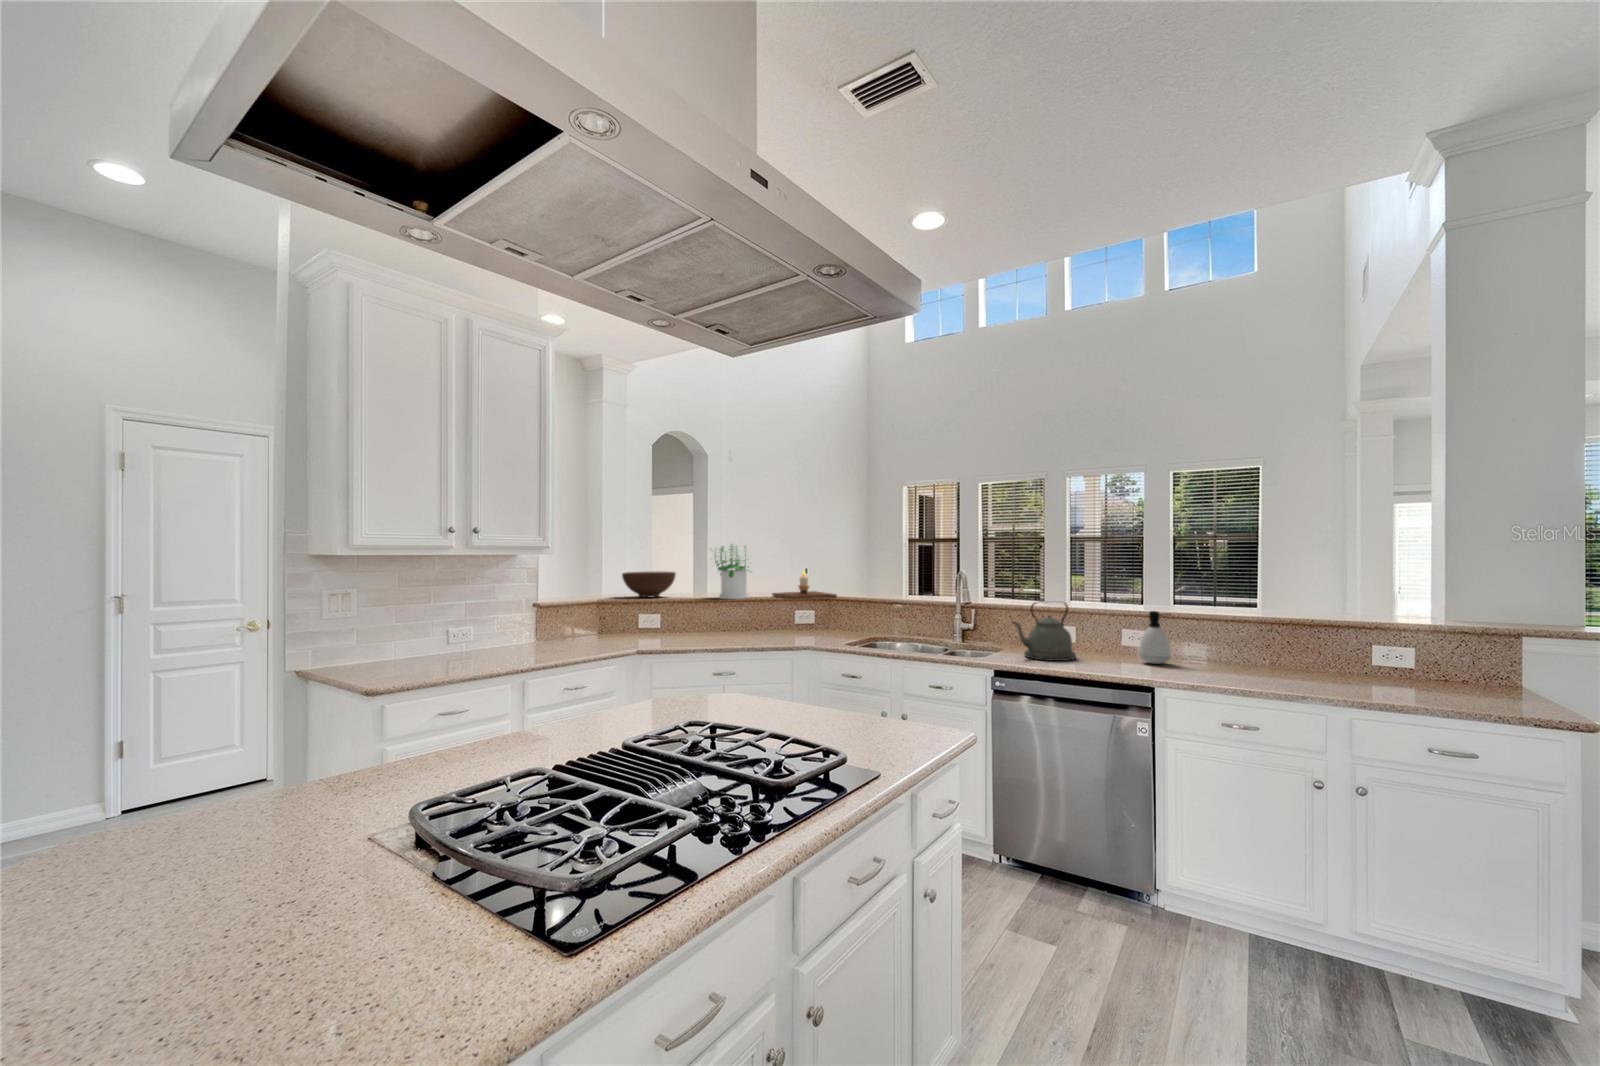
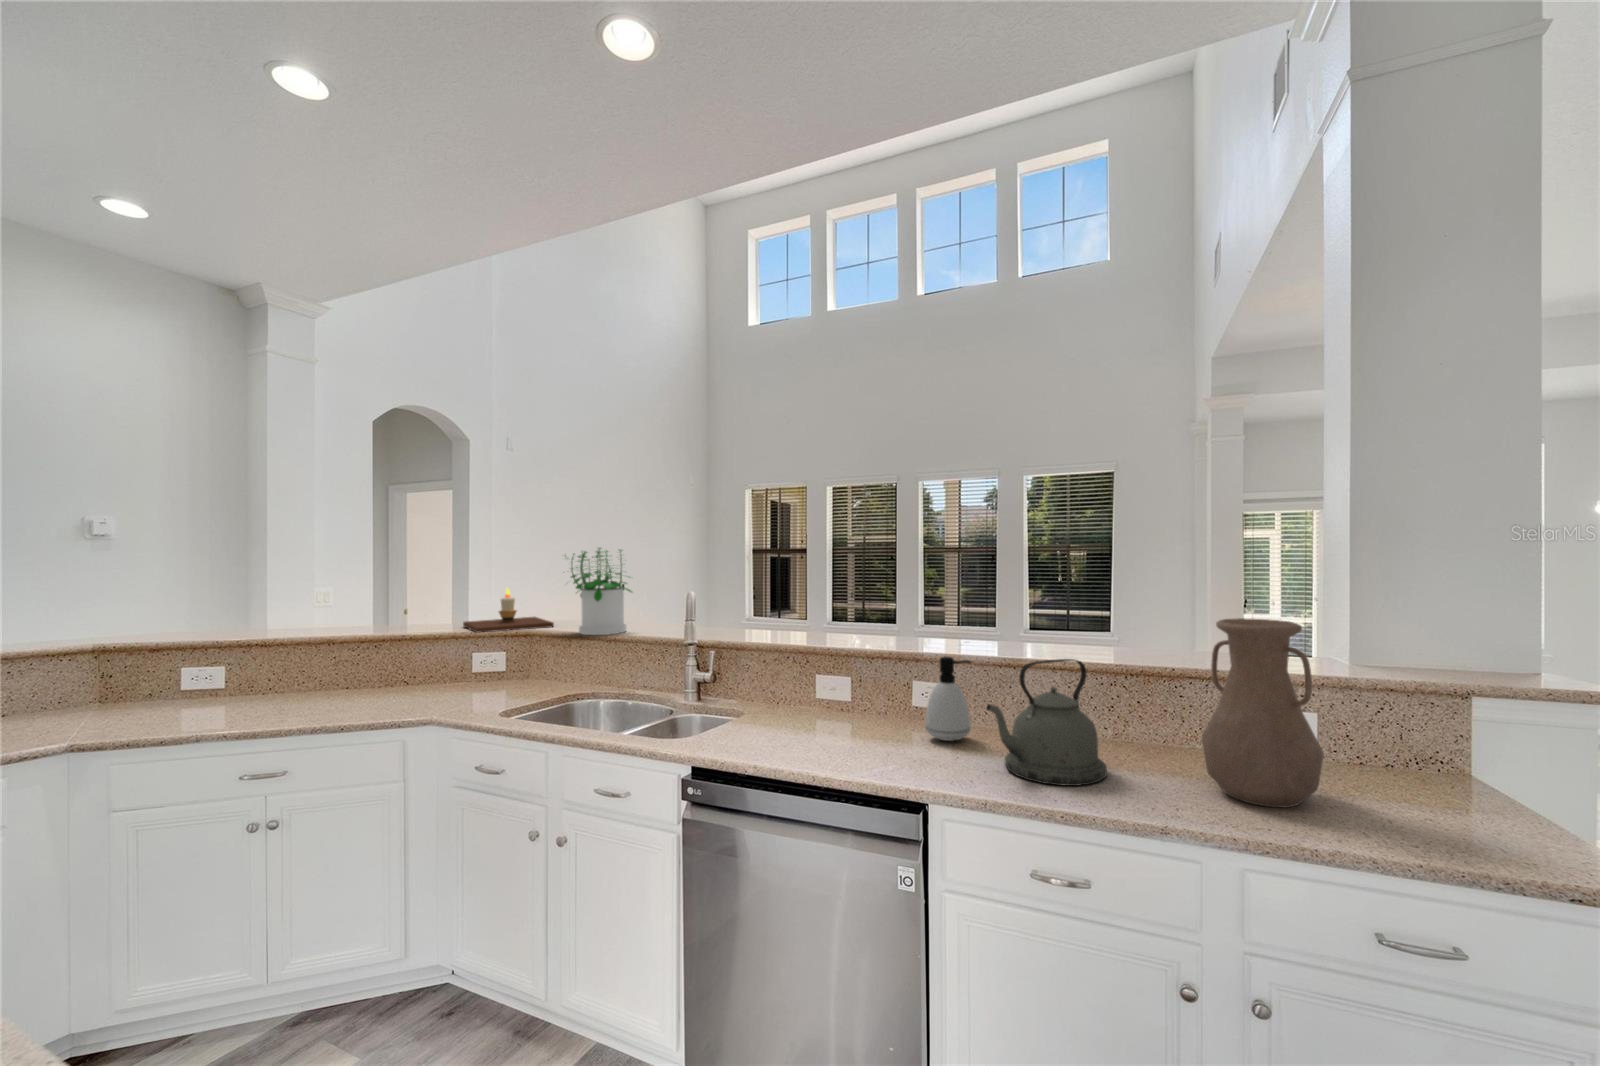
potted plant: present [714,546,749,599] -> present [571,548,632,635]
fruit bowl: present [622,571,676,597] -> none [212,593,312,634]
vase: none [1331,584,1410,693] -> present [1202,618,1324,807]
kettle: present [1012,603,1076,661] -> present [987,659,1107,786]

